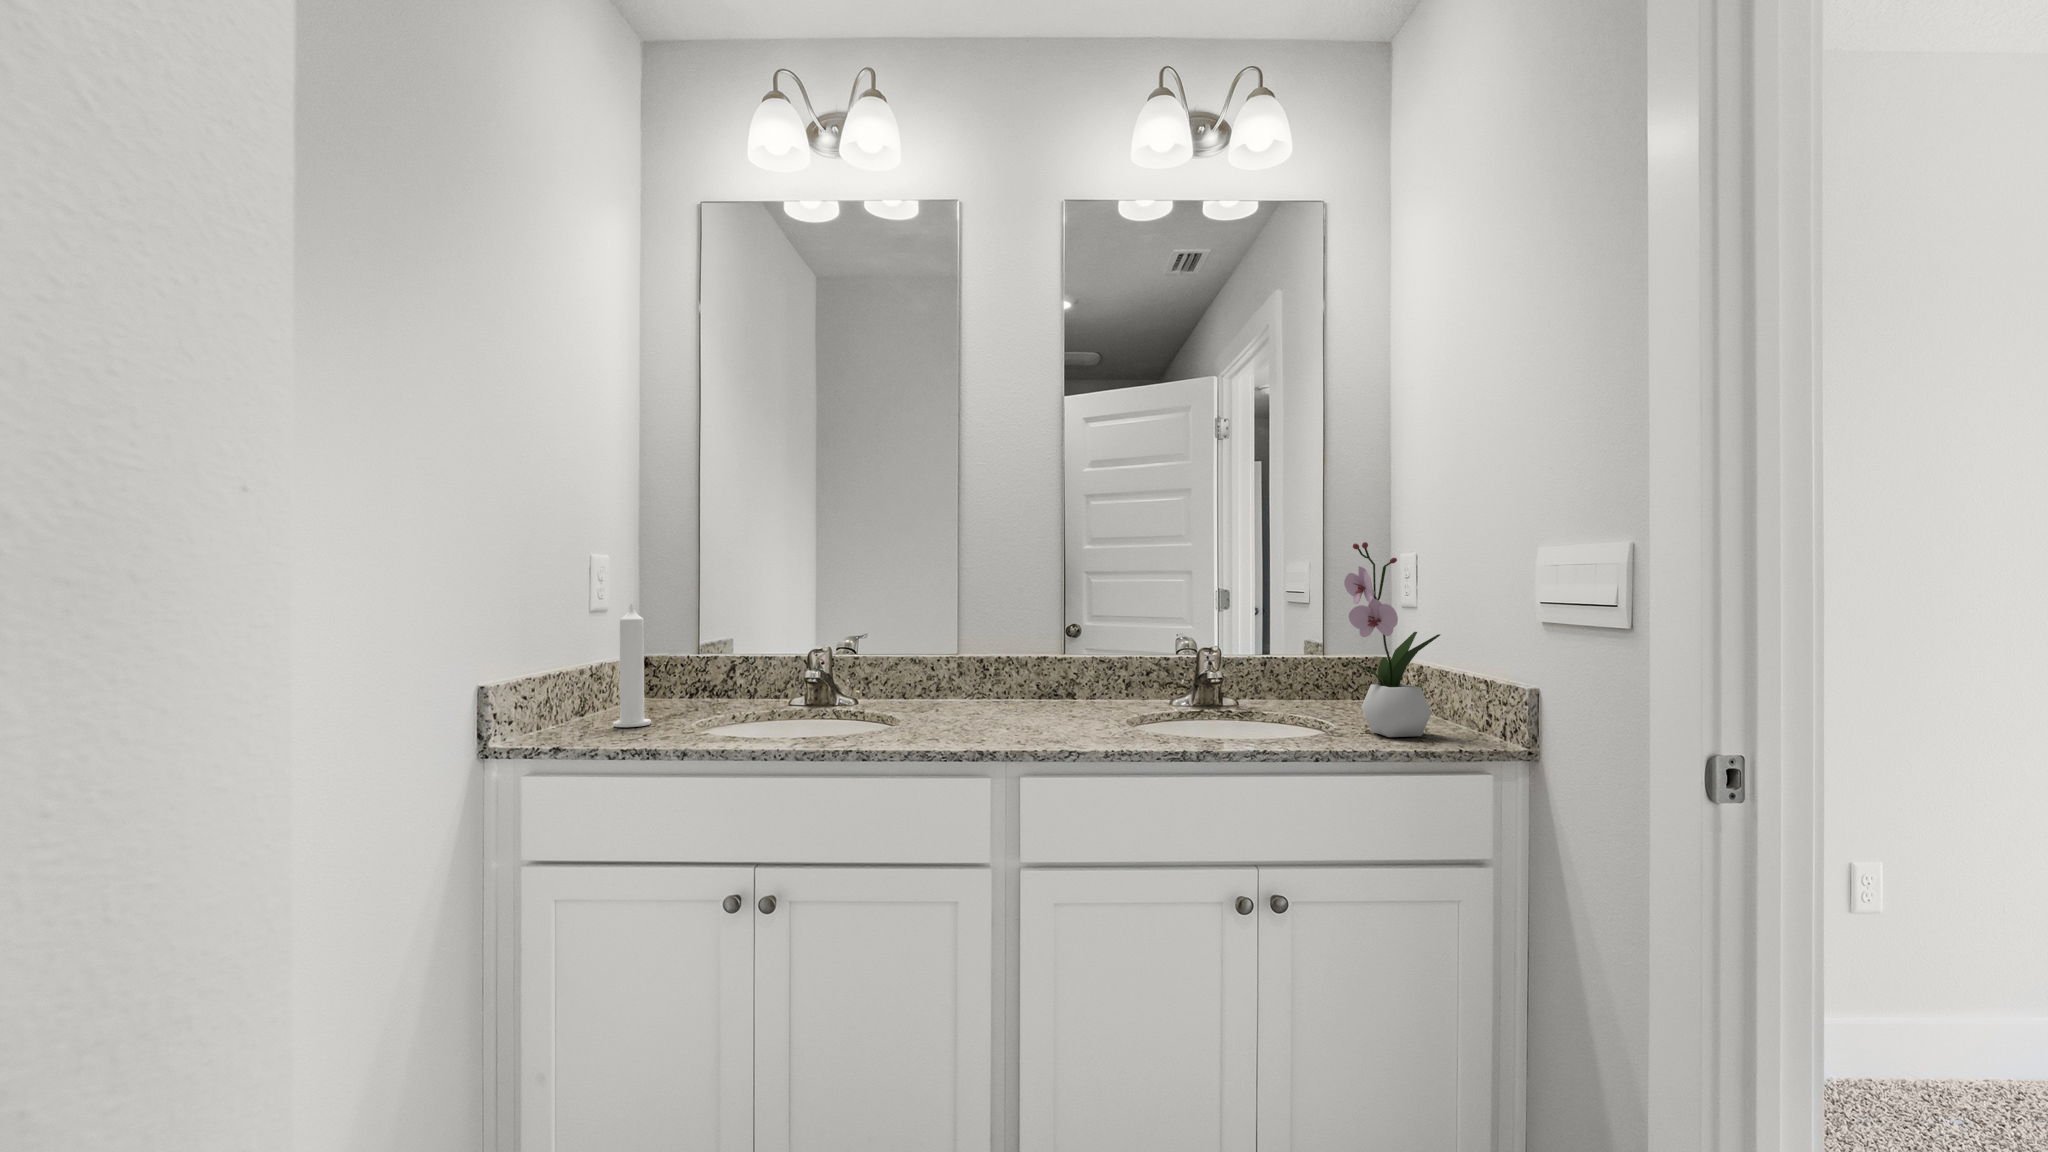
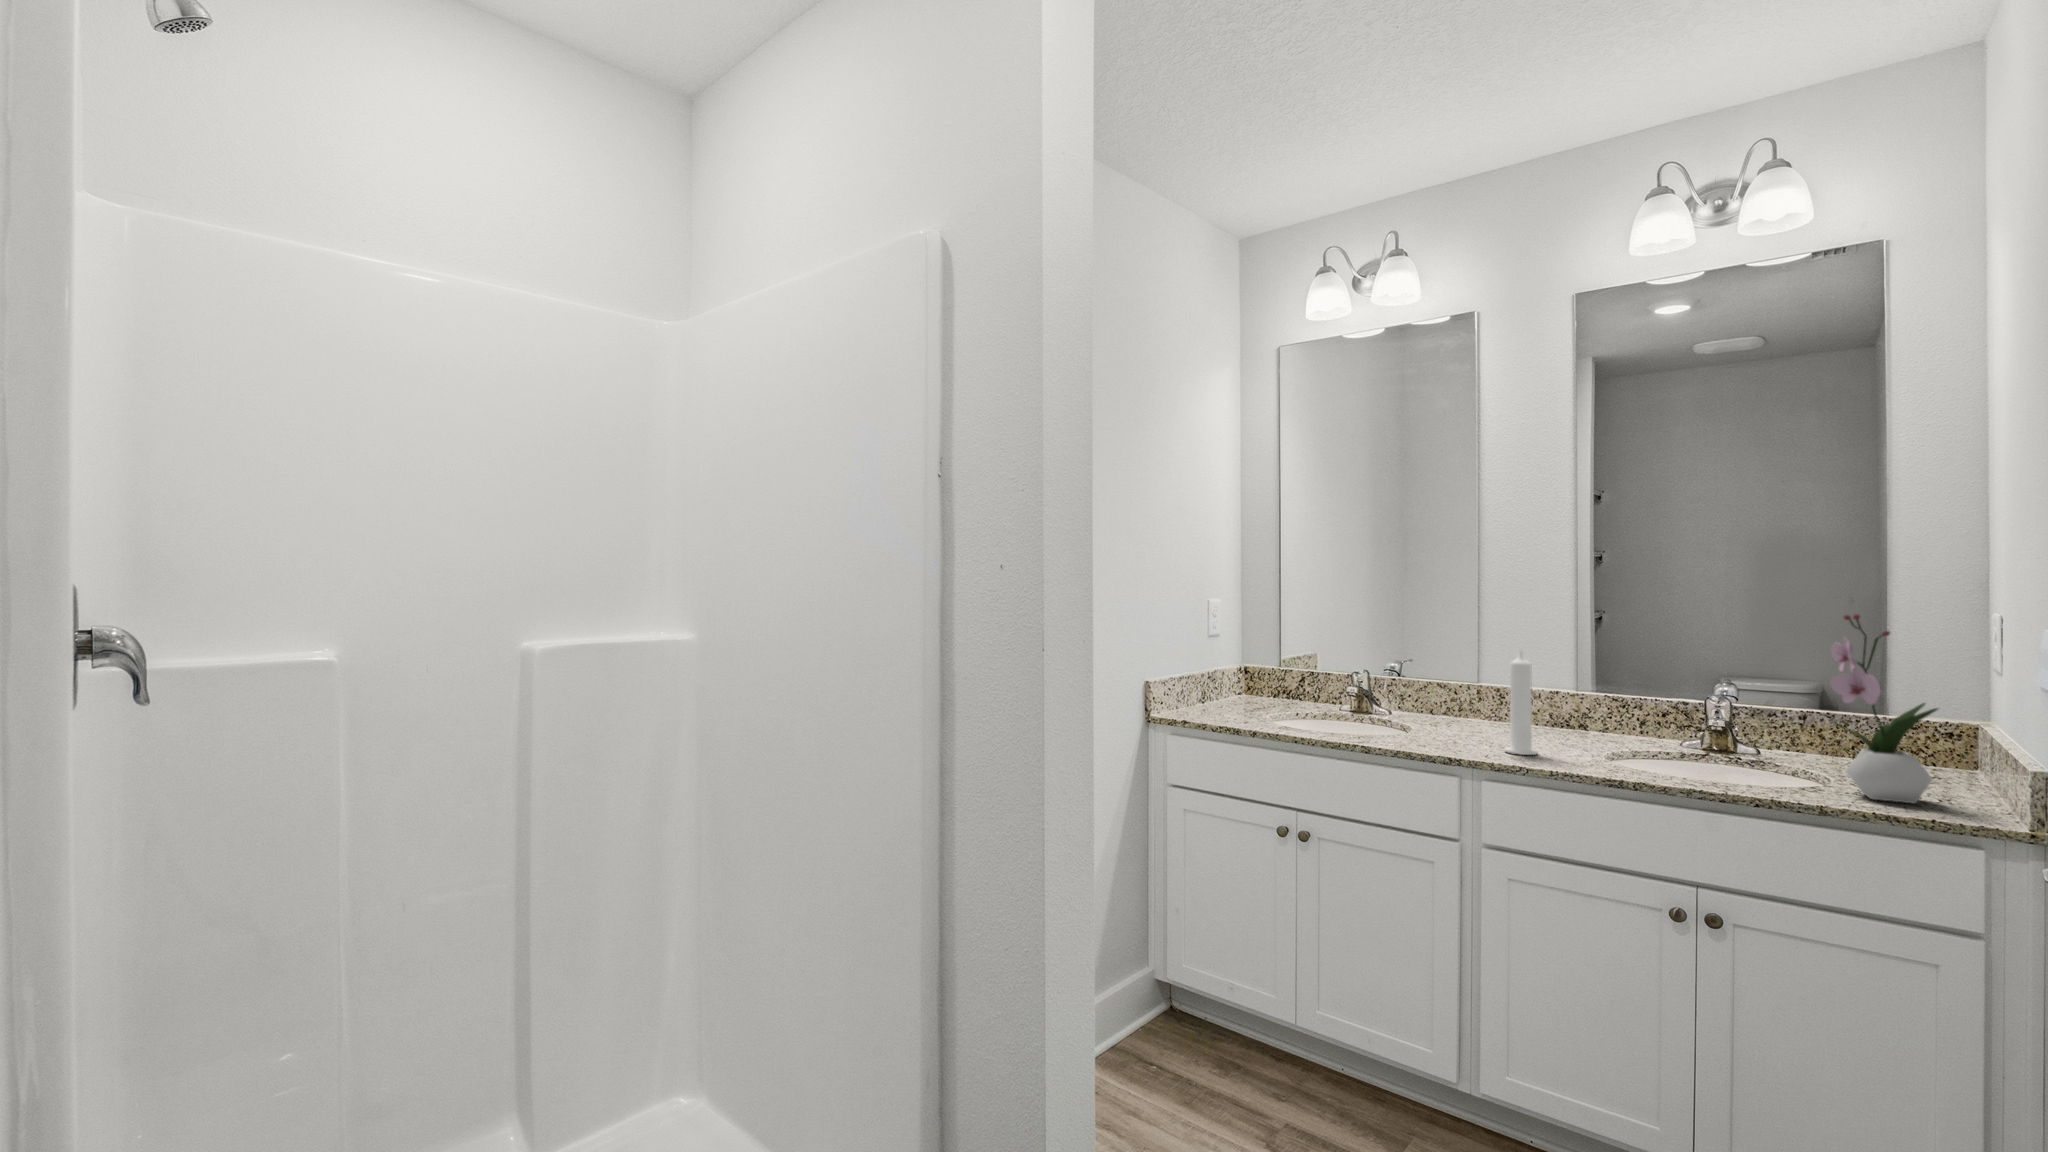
candle: present [613,603,651,727] -> present [1505,650,1538,755]

